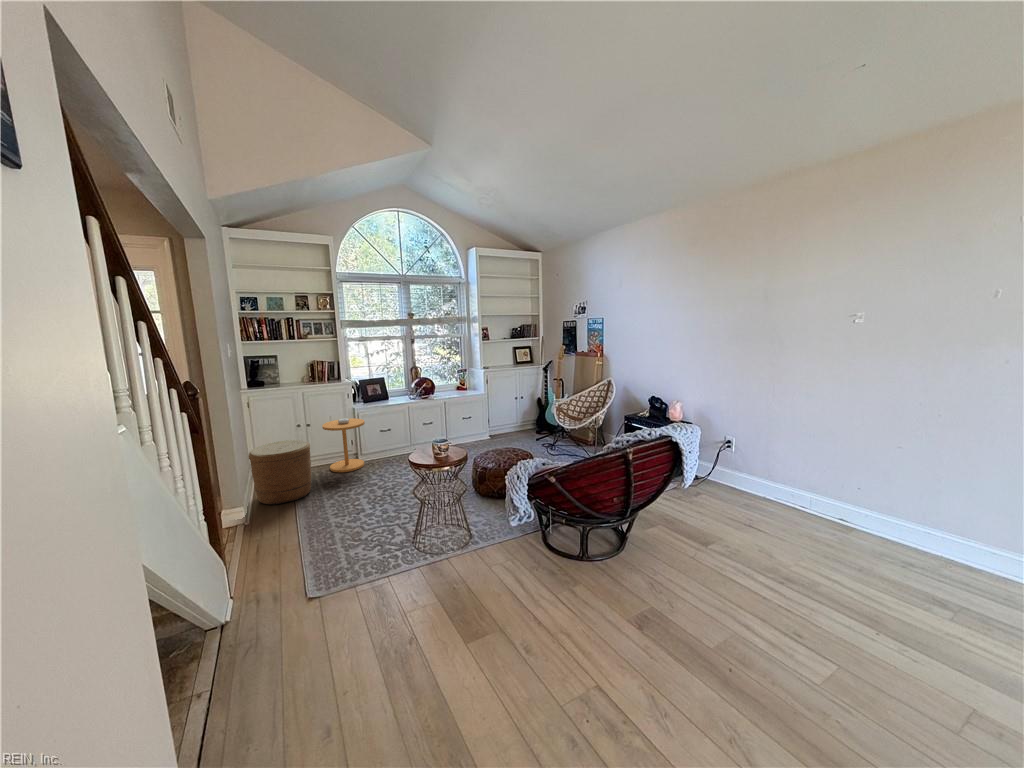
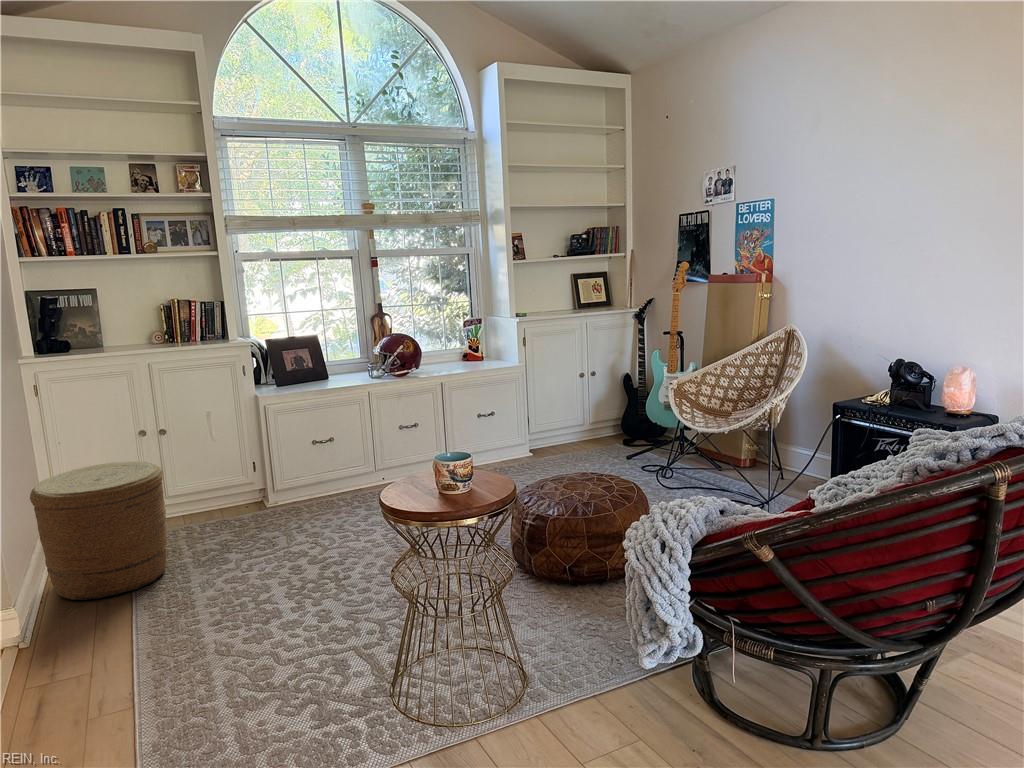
side table: present [322,418,365,472] -> none [190,417,279,529]

